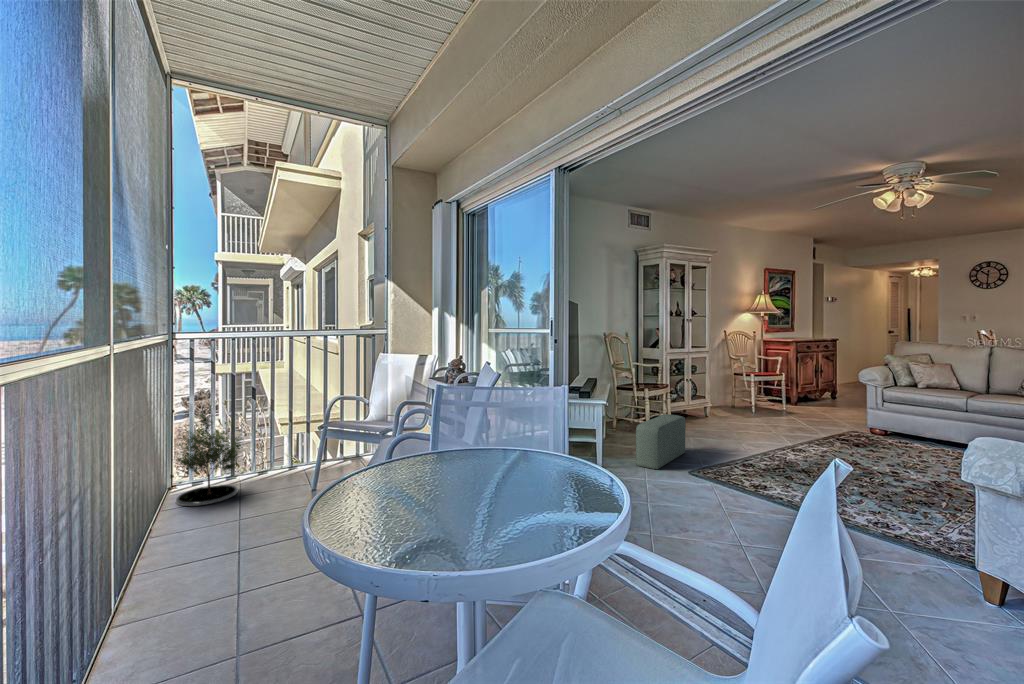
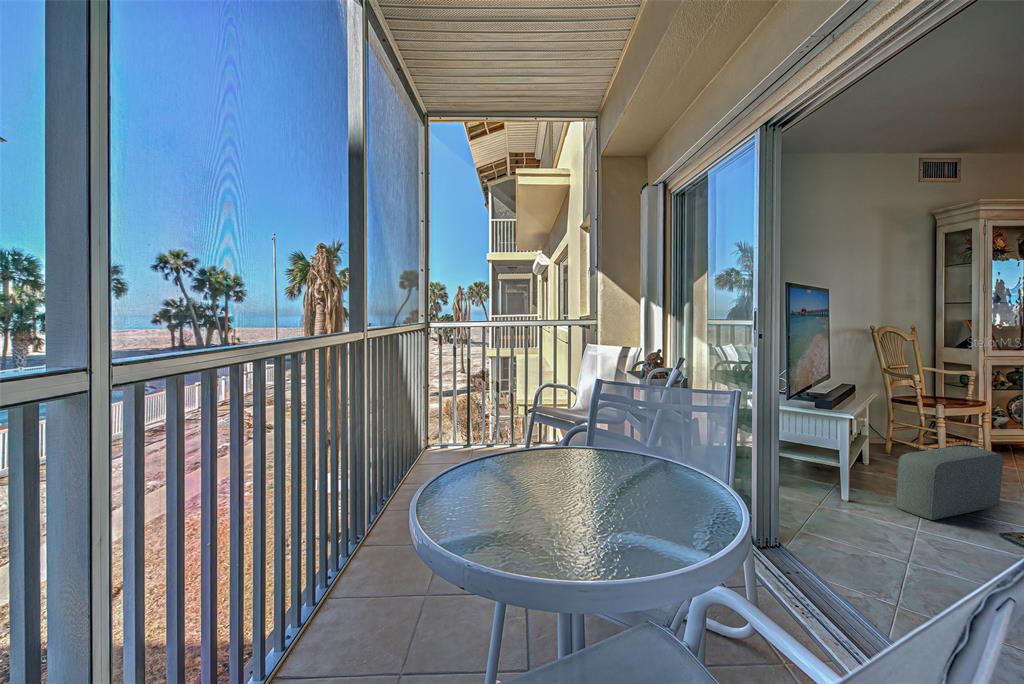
potted tree: present [176,405,243,506] -> none [417,377,468,455]

